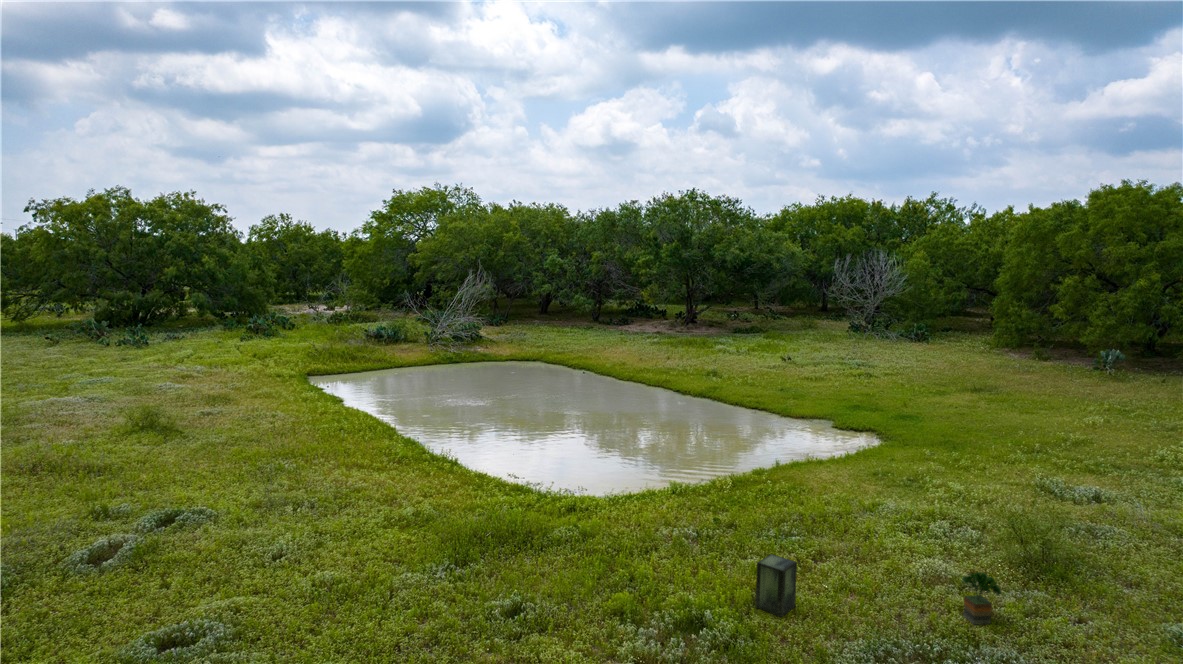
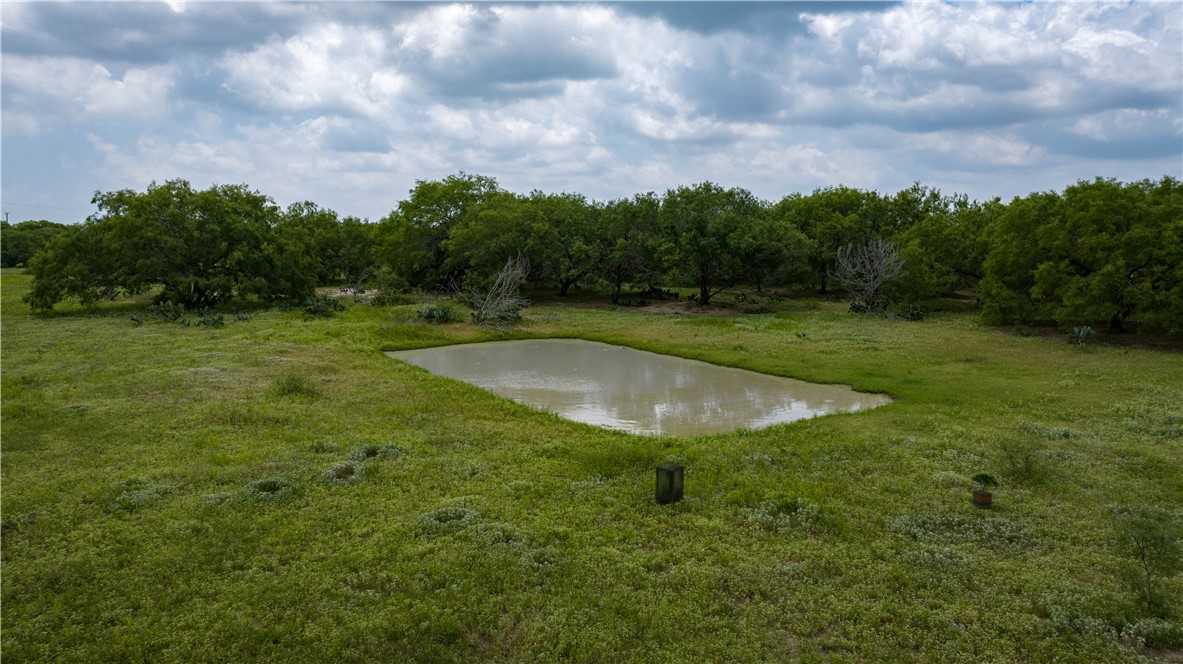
storage box: present [756,554,797,617] -> present [655,462,684,504]

